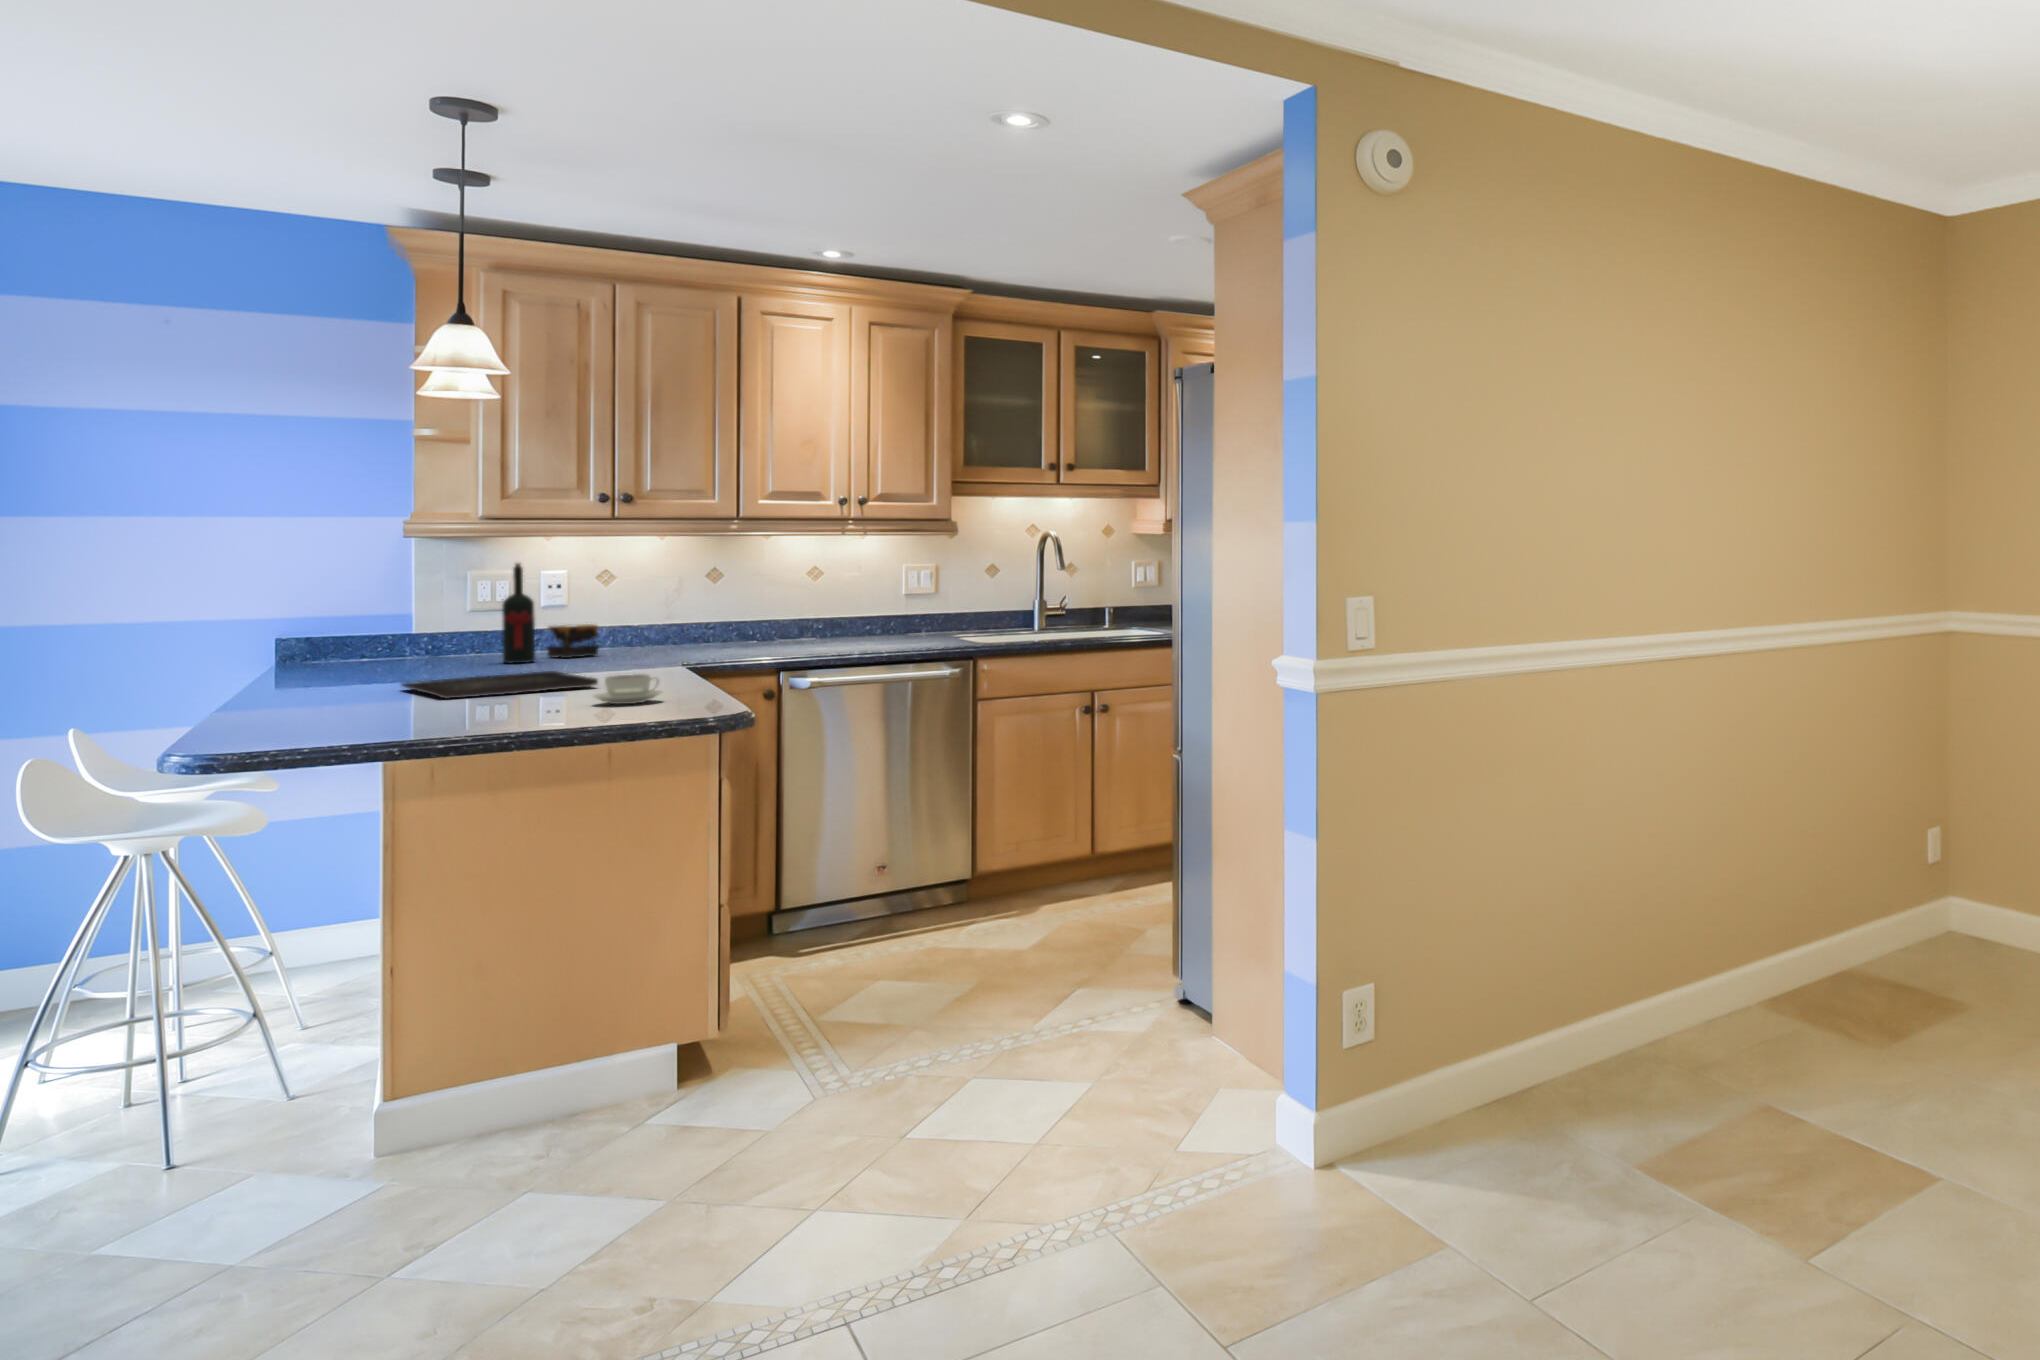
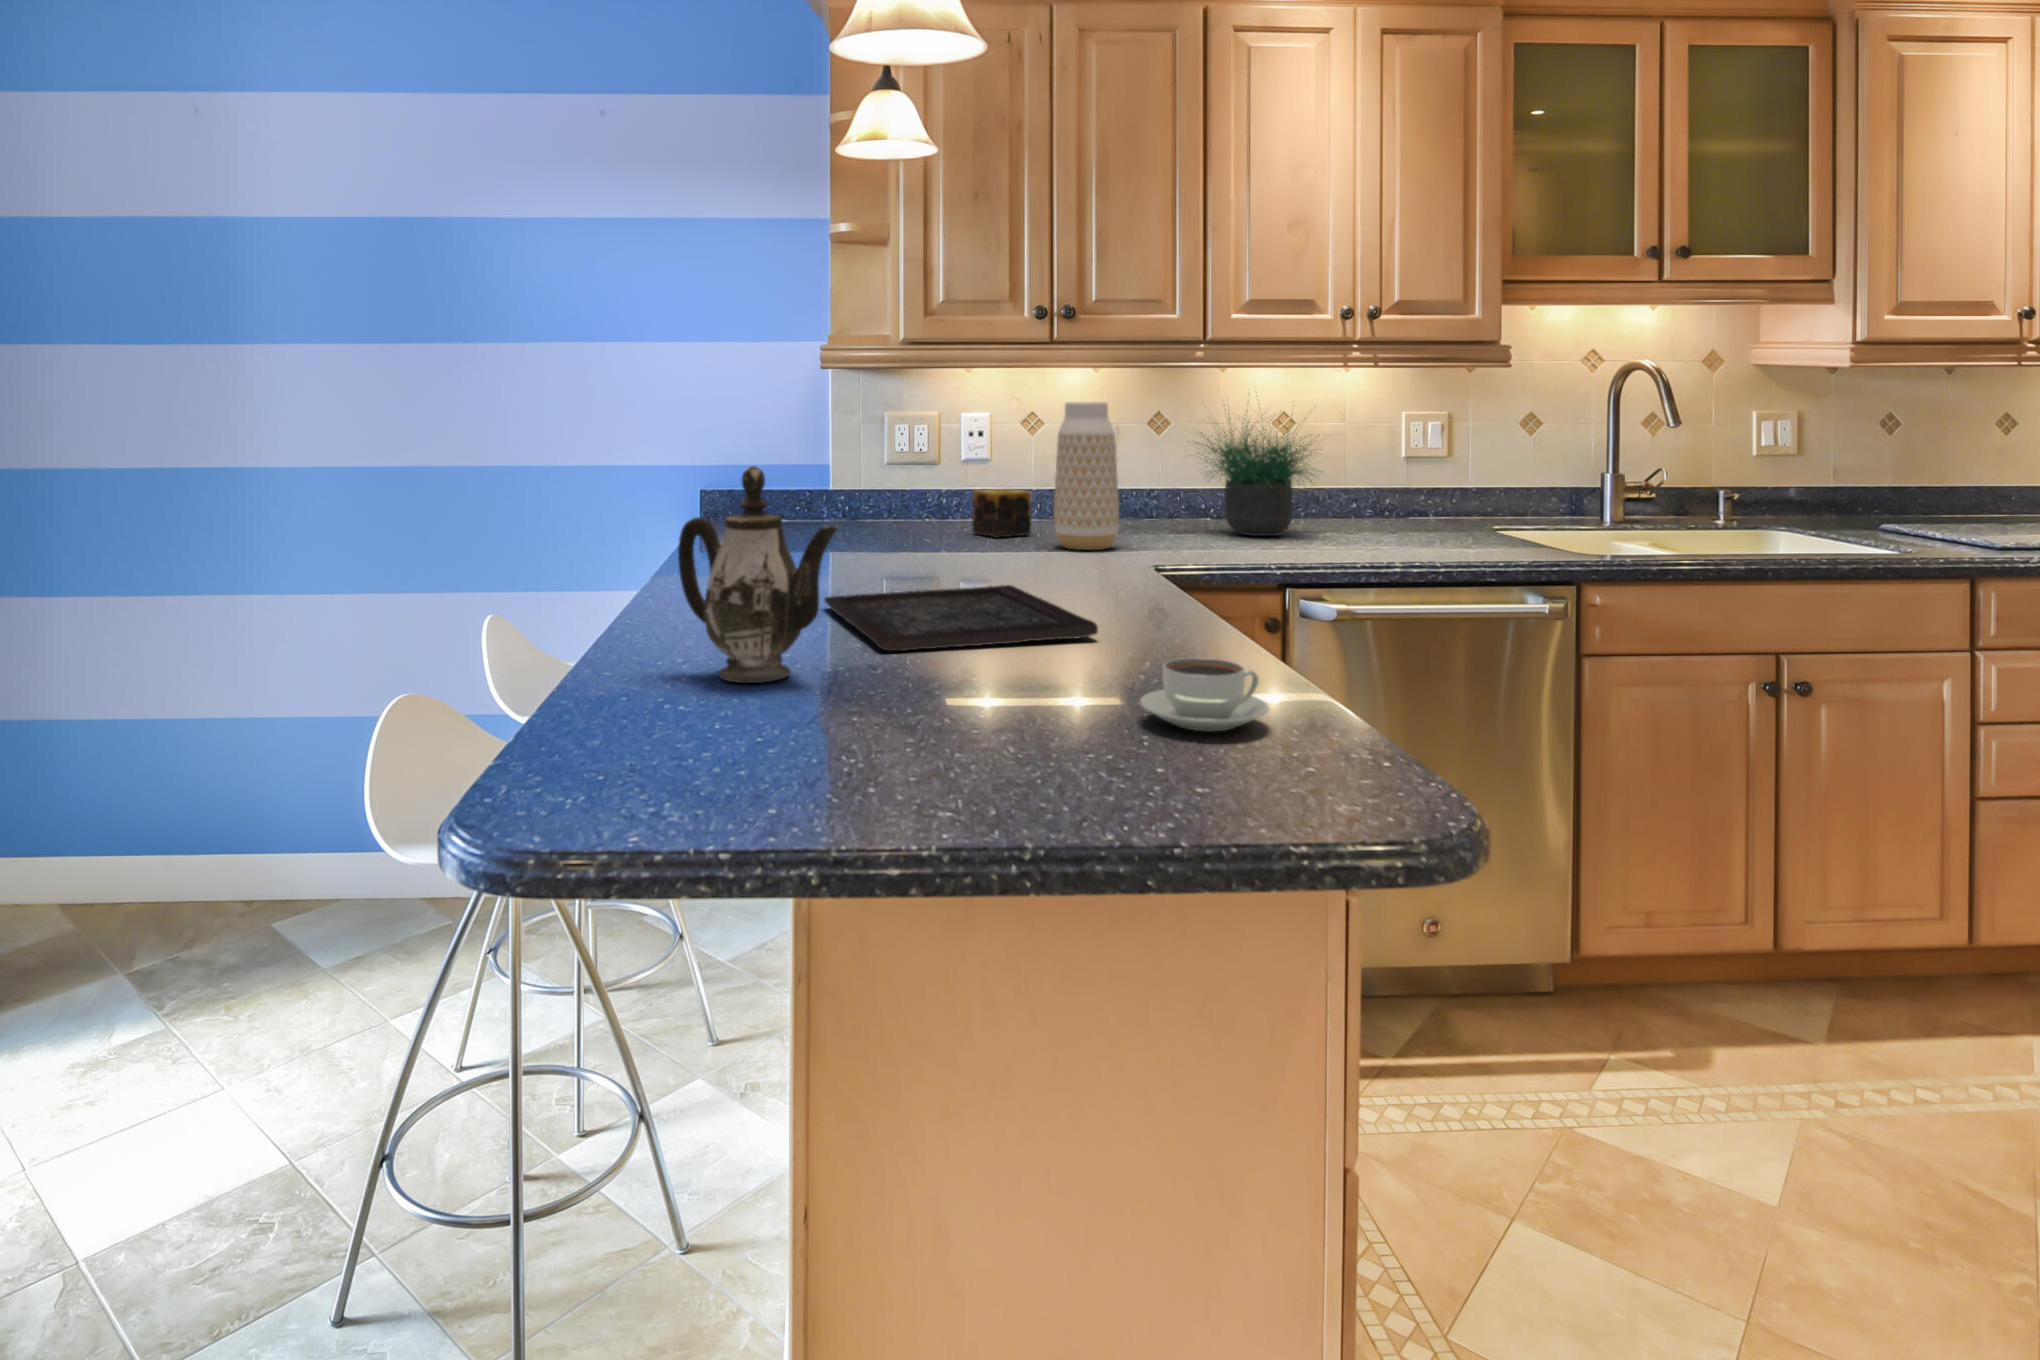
potted plant: none [724,546,844,648] -> present [1196,417,1318,536]
vase: none [611,560,664,660] -> present [1054,402,1119,550]
wine bottle: present [502,563,535,663] -> none [927,404,964,545]
teapot: none [285,592,406,712] -> present [678,466,838,683]

